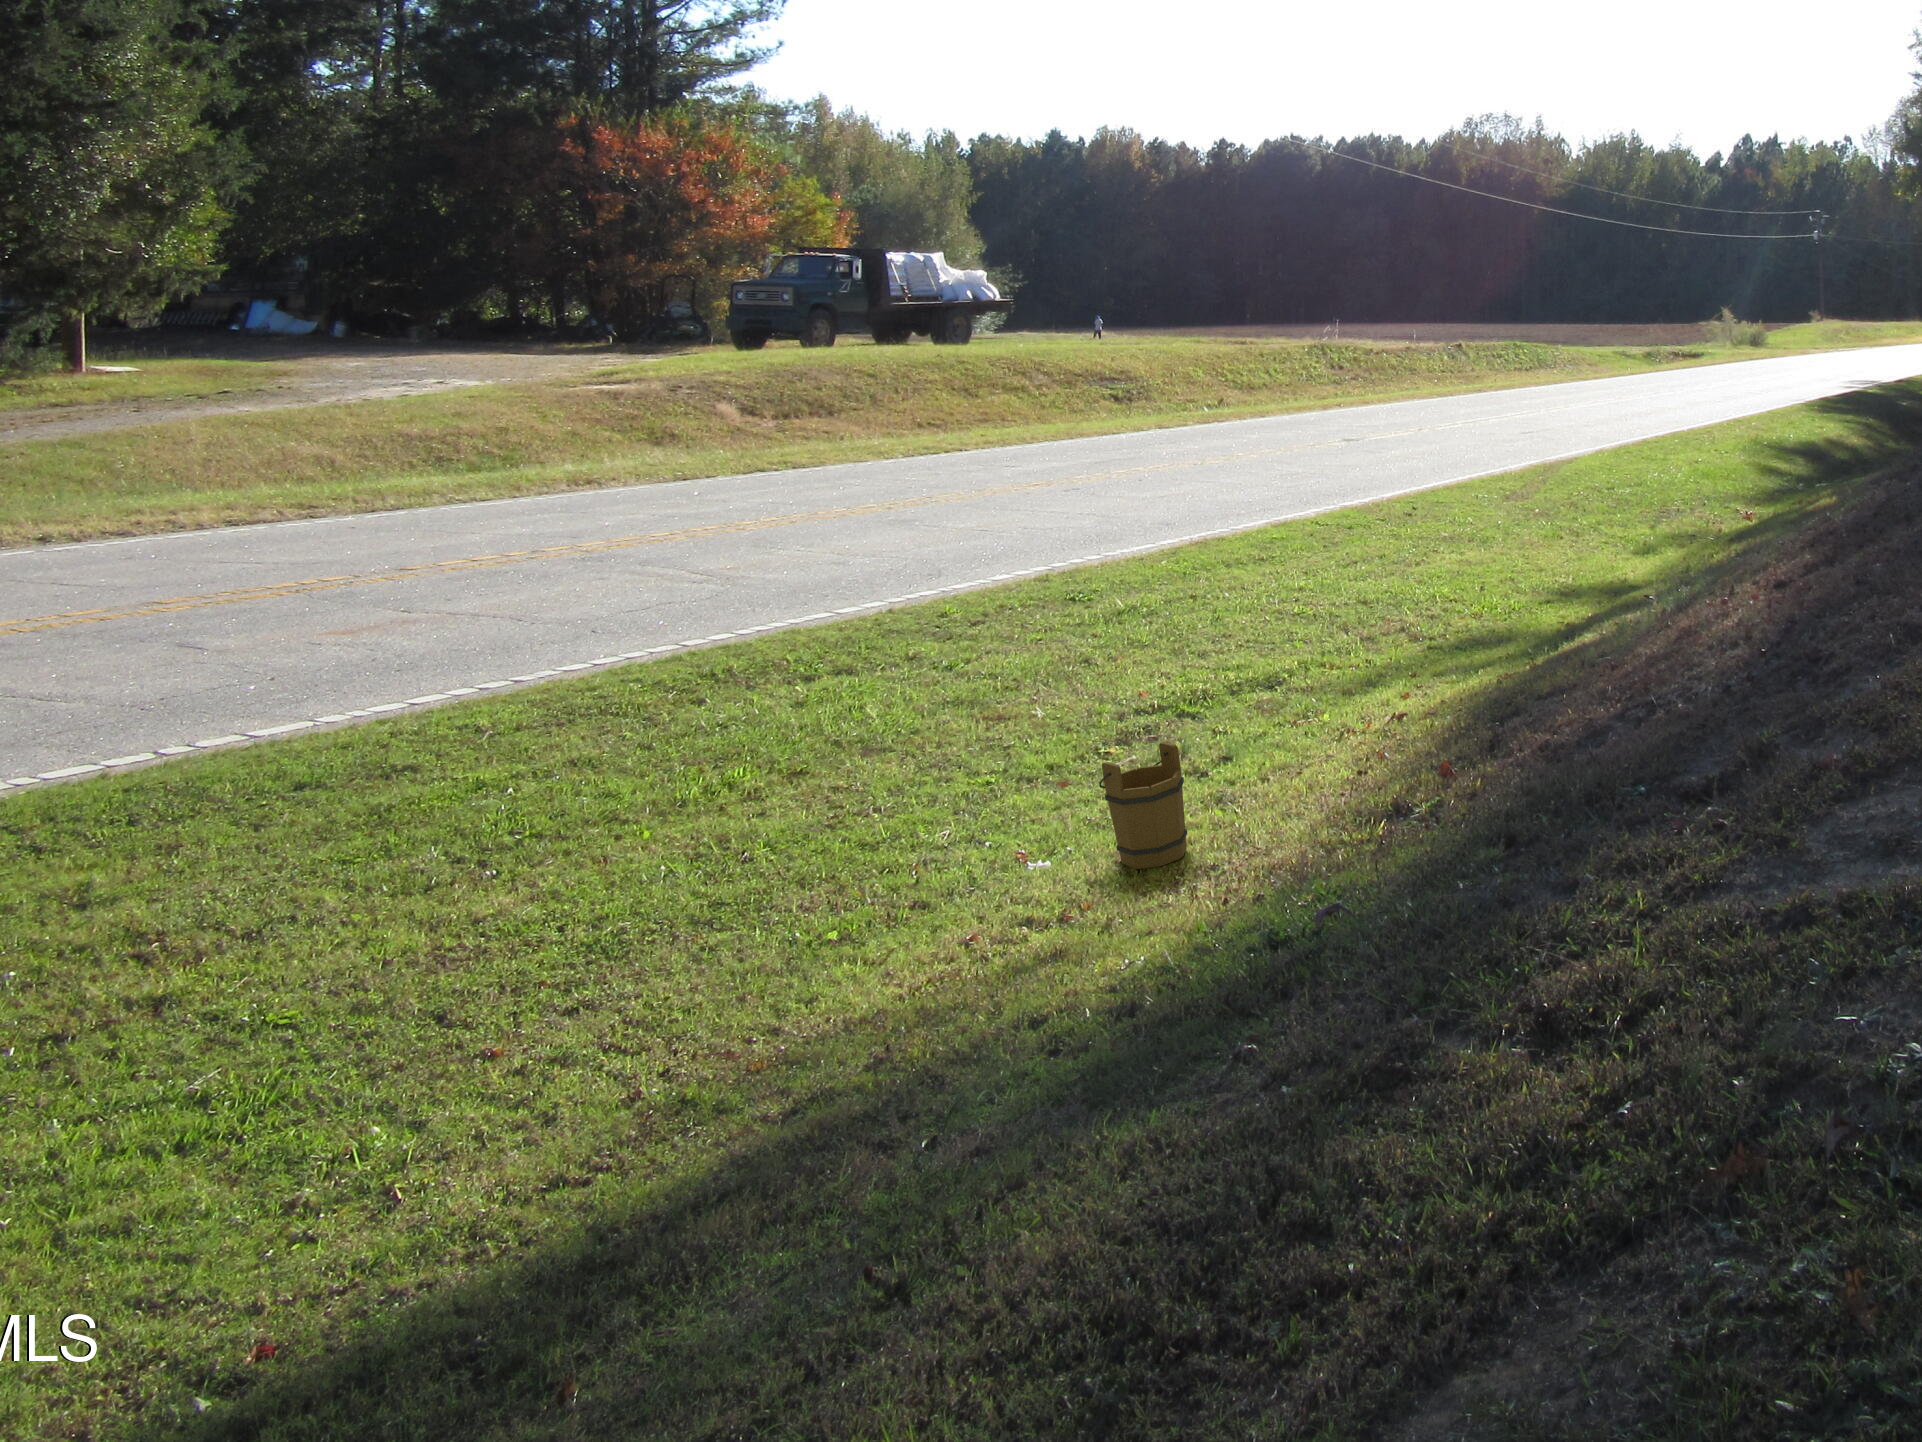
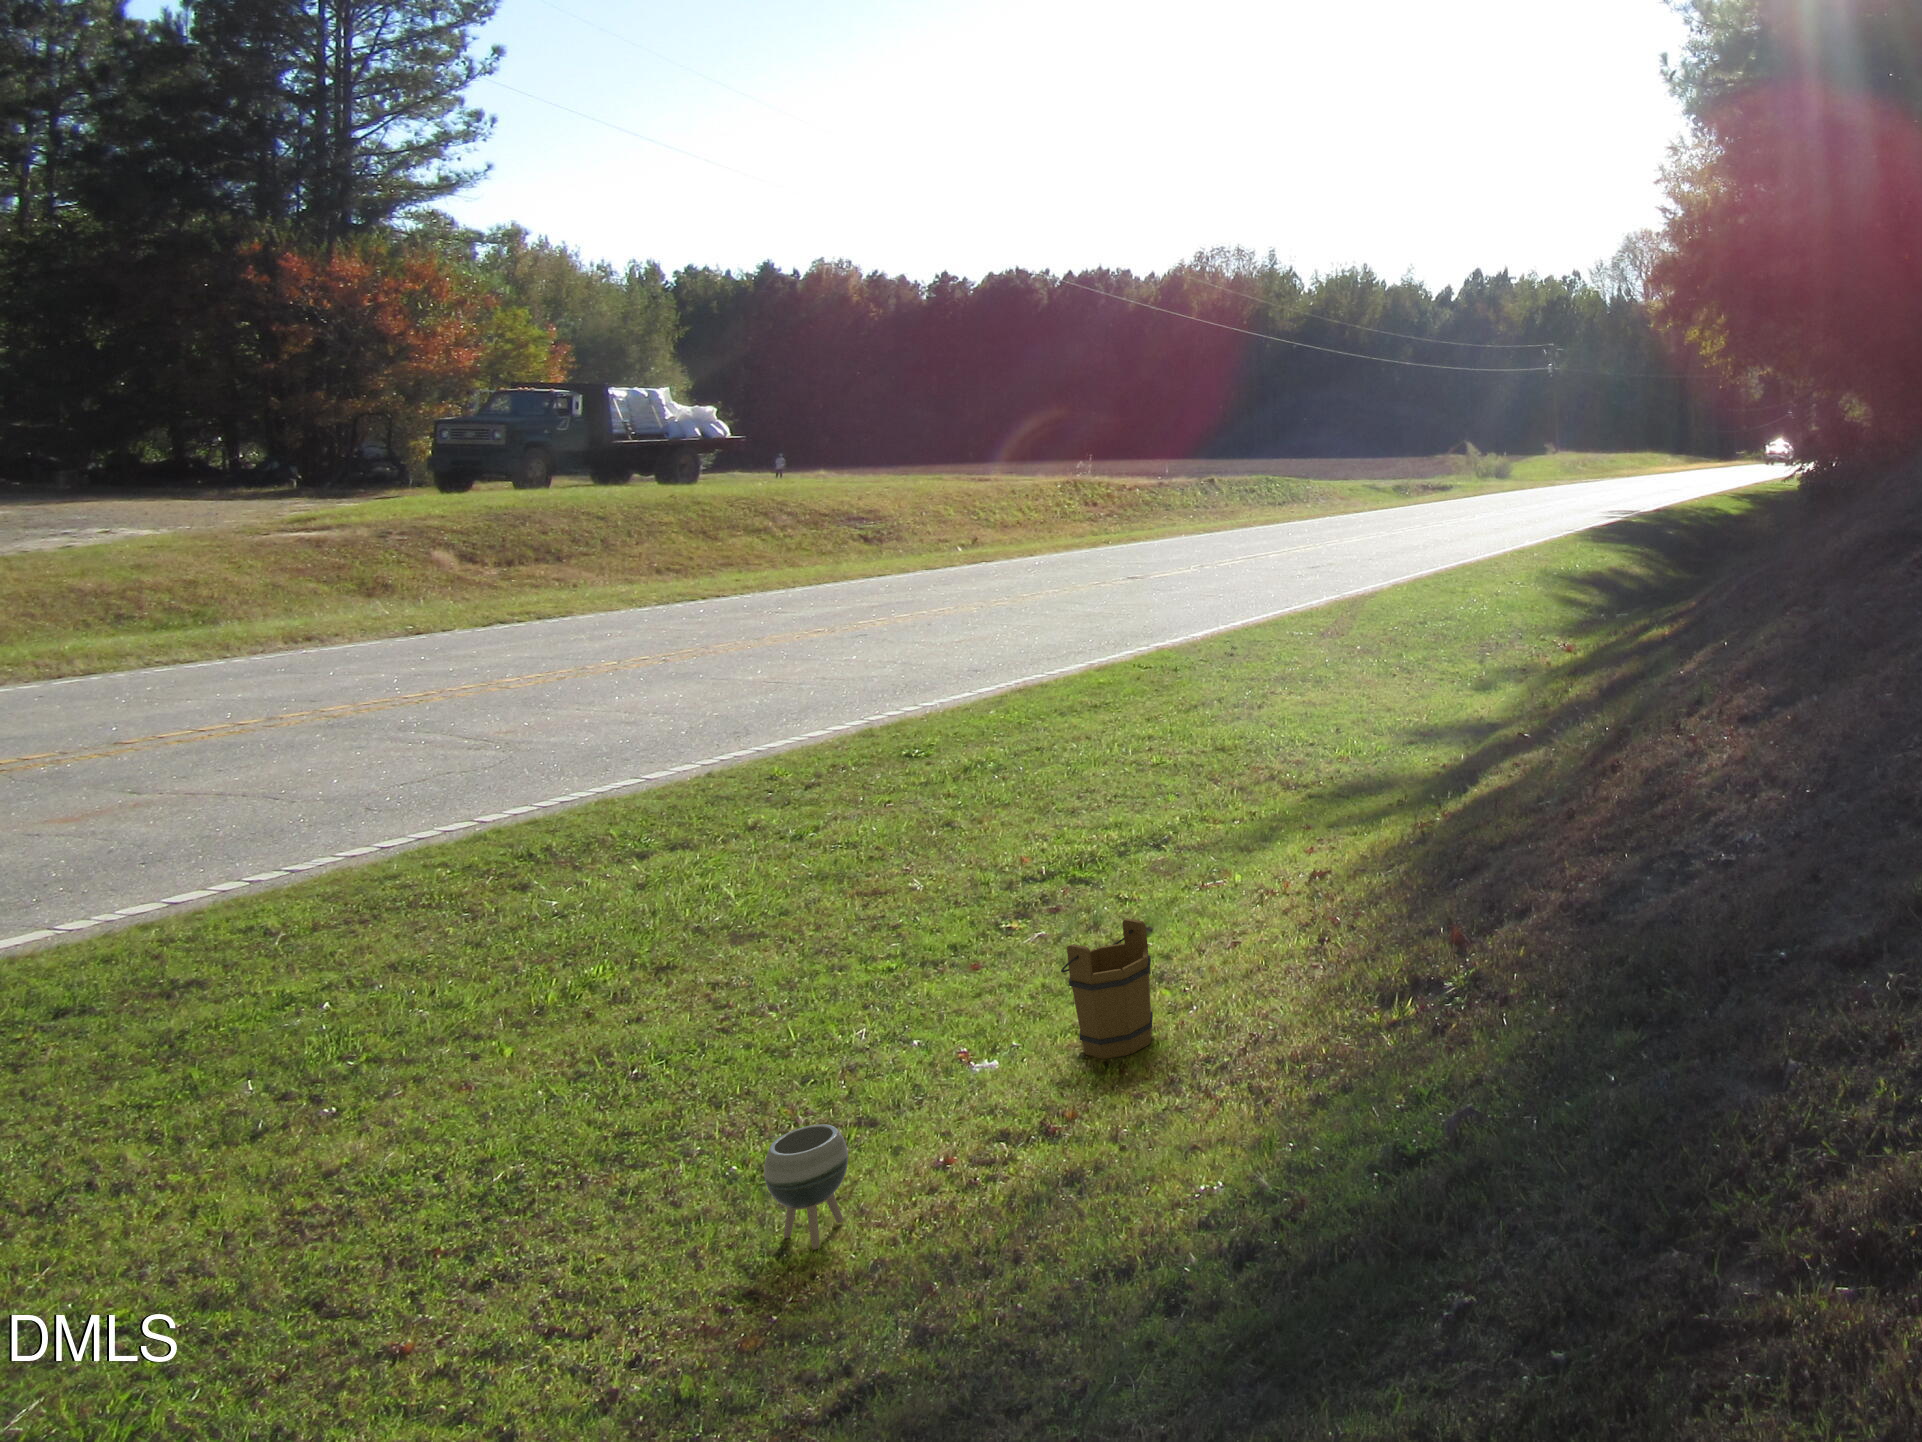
planter: none [795,901,868,1007] -> present [764,1124,848,1250]

